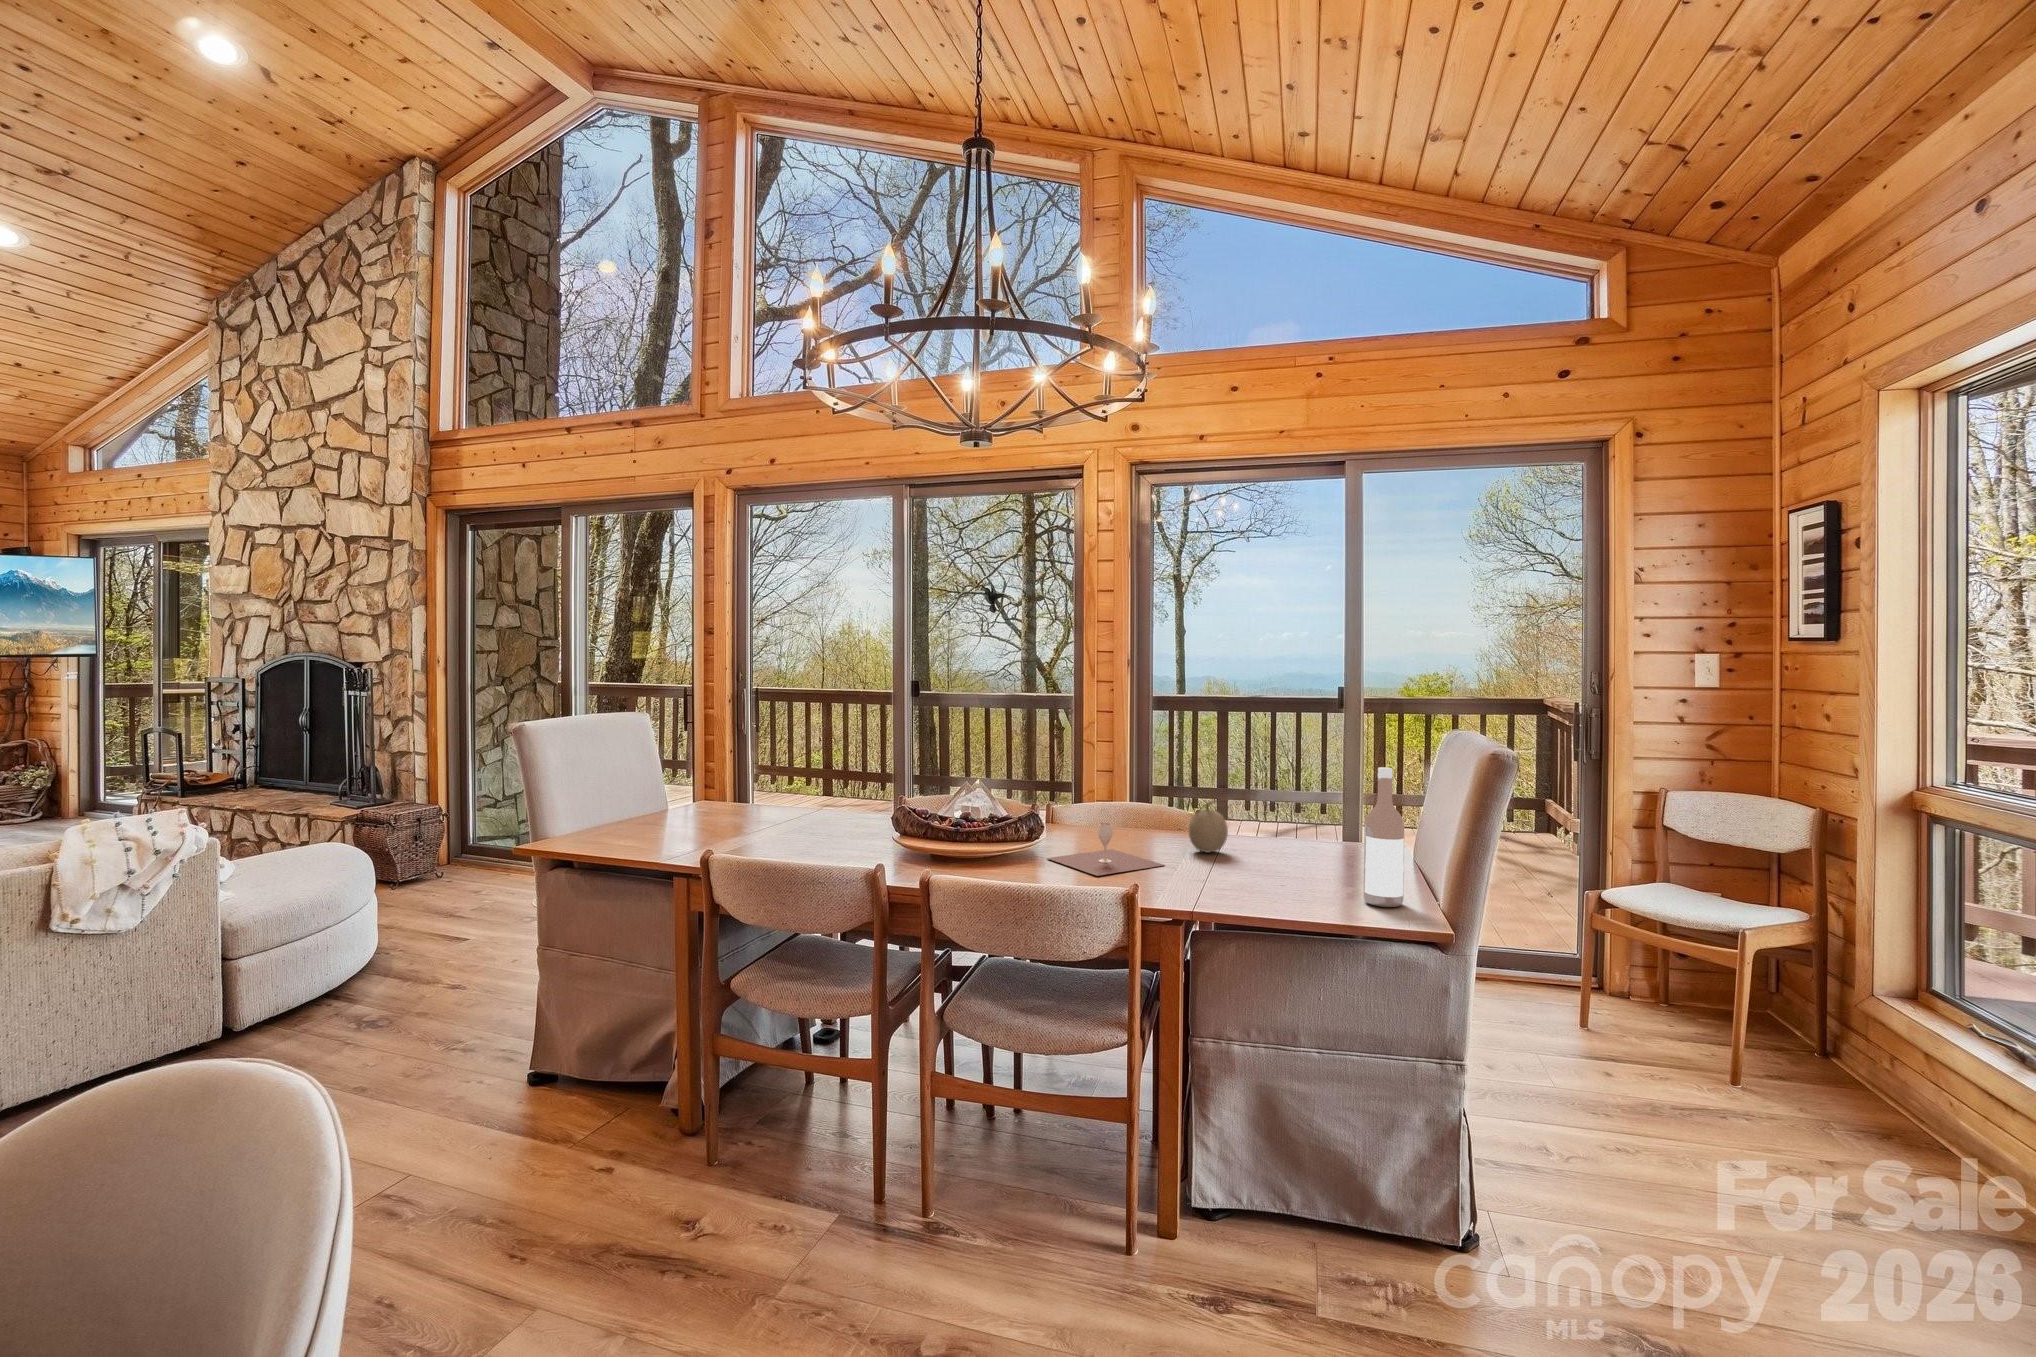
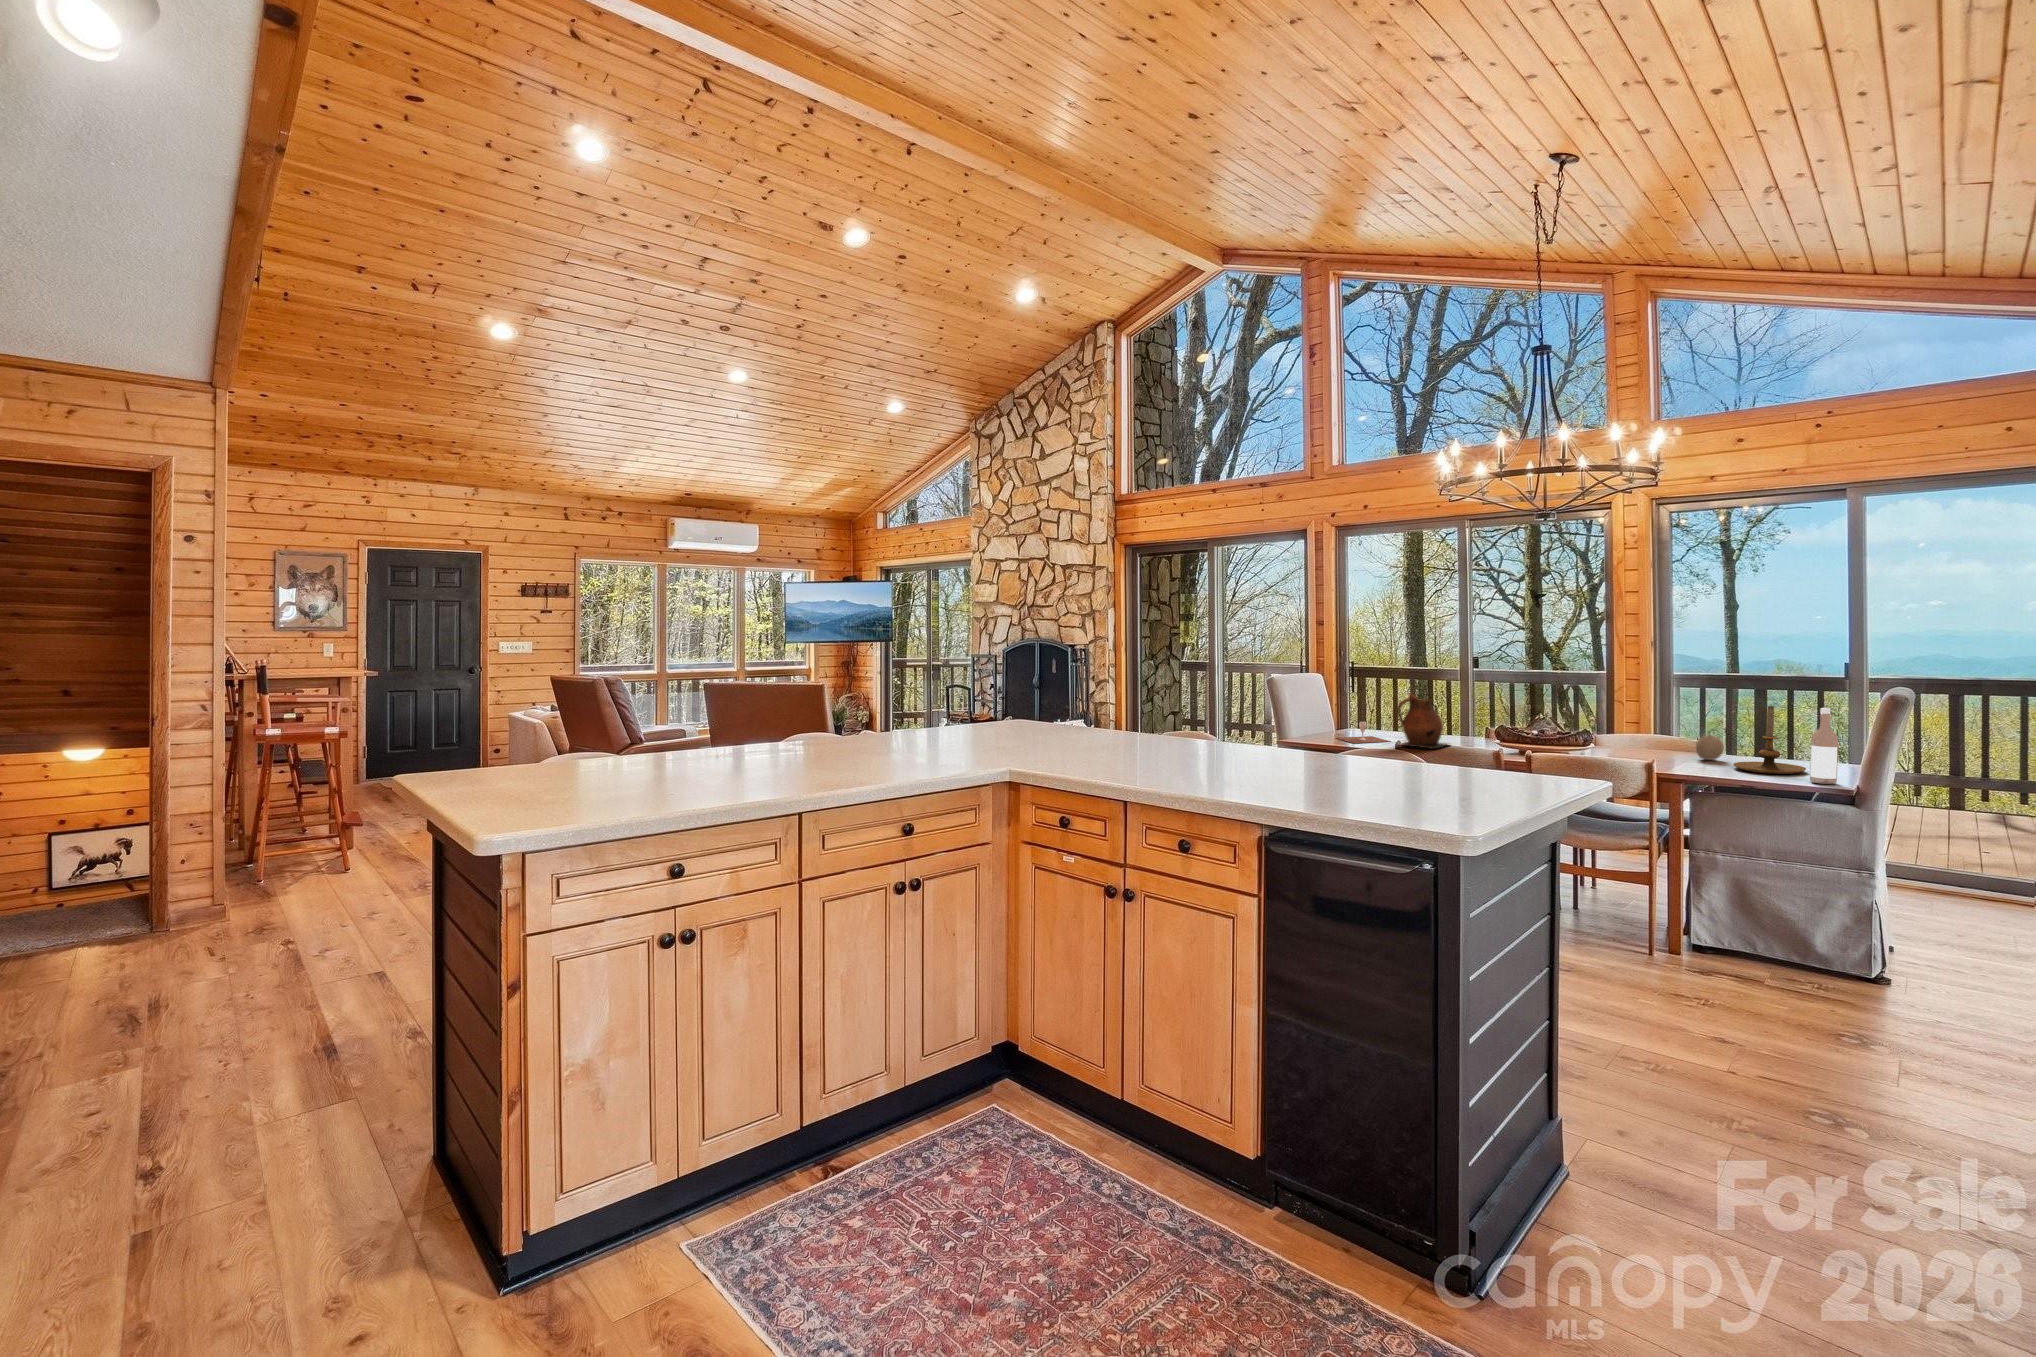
ceramic pitcher: none [731,742,827,848] -> present [1397,694,1448,748]
candle holder: none [1244,761,1348,882] -> present [1733,706,1806,774]
wine glass: present [1047,823,1164,876] -> present [1337,722,1389,743]

